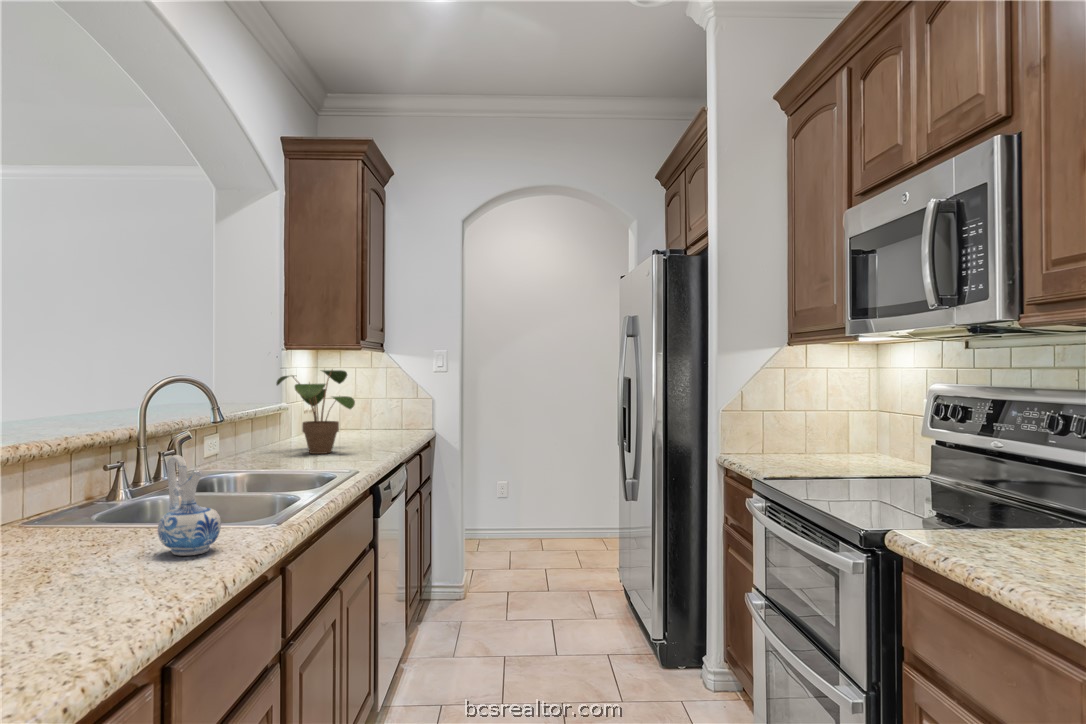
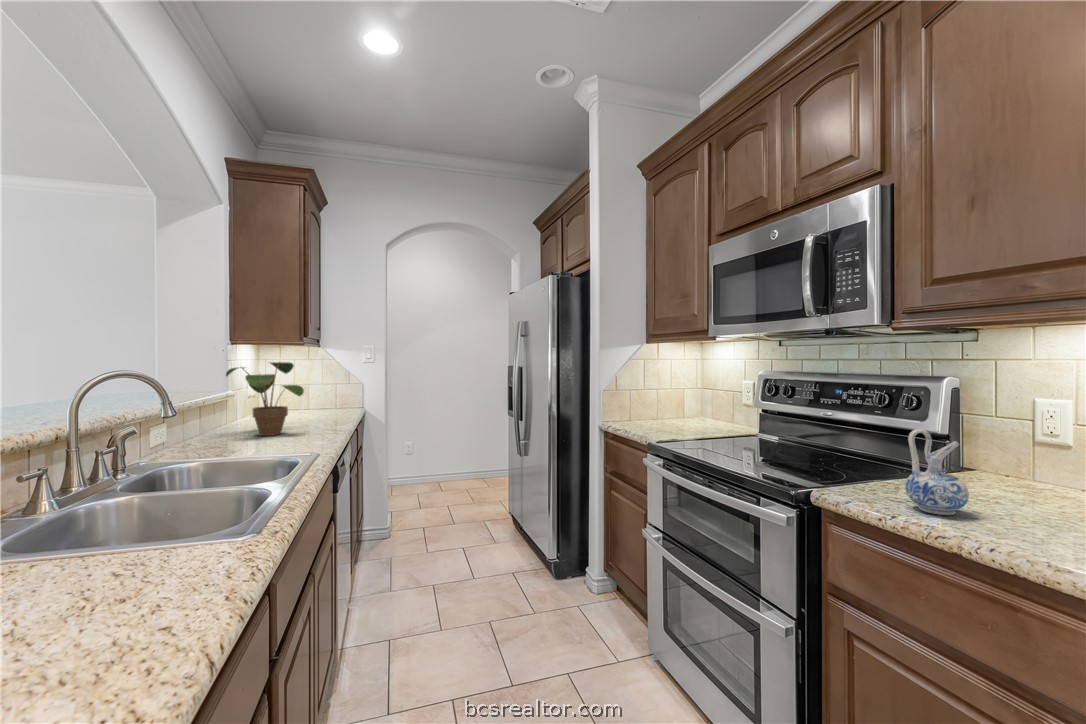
ceramic pitcher: present [158,455,221,555] -> present [905,429,969,515]

